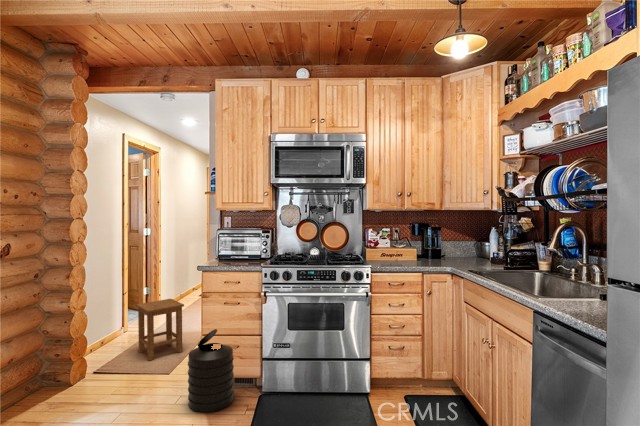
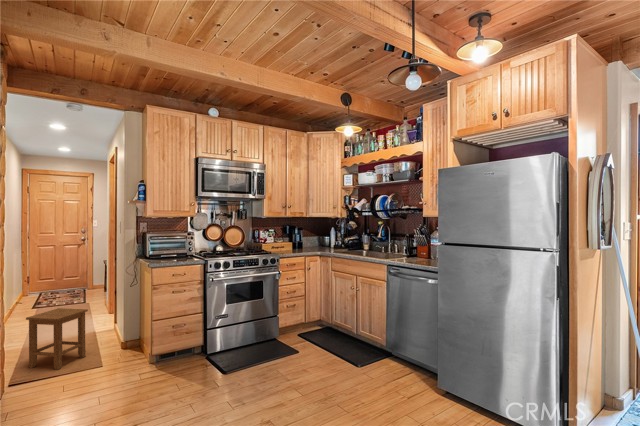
trash can: present [188,329,234,413] -> none [150,314,189,381]

